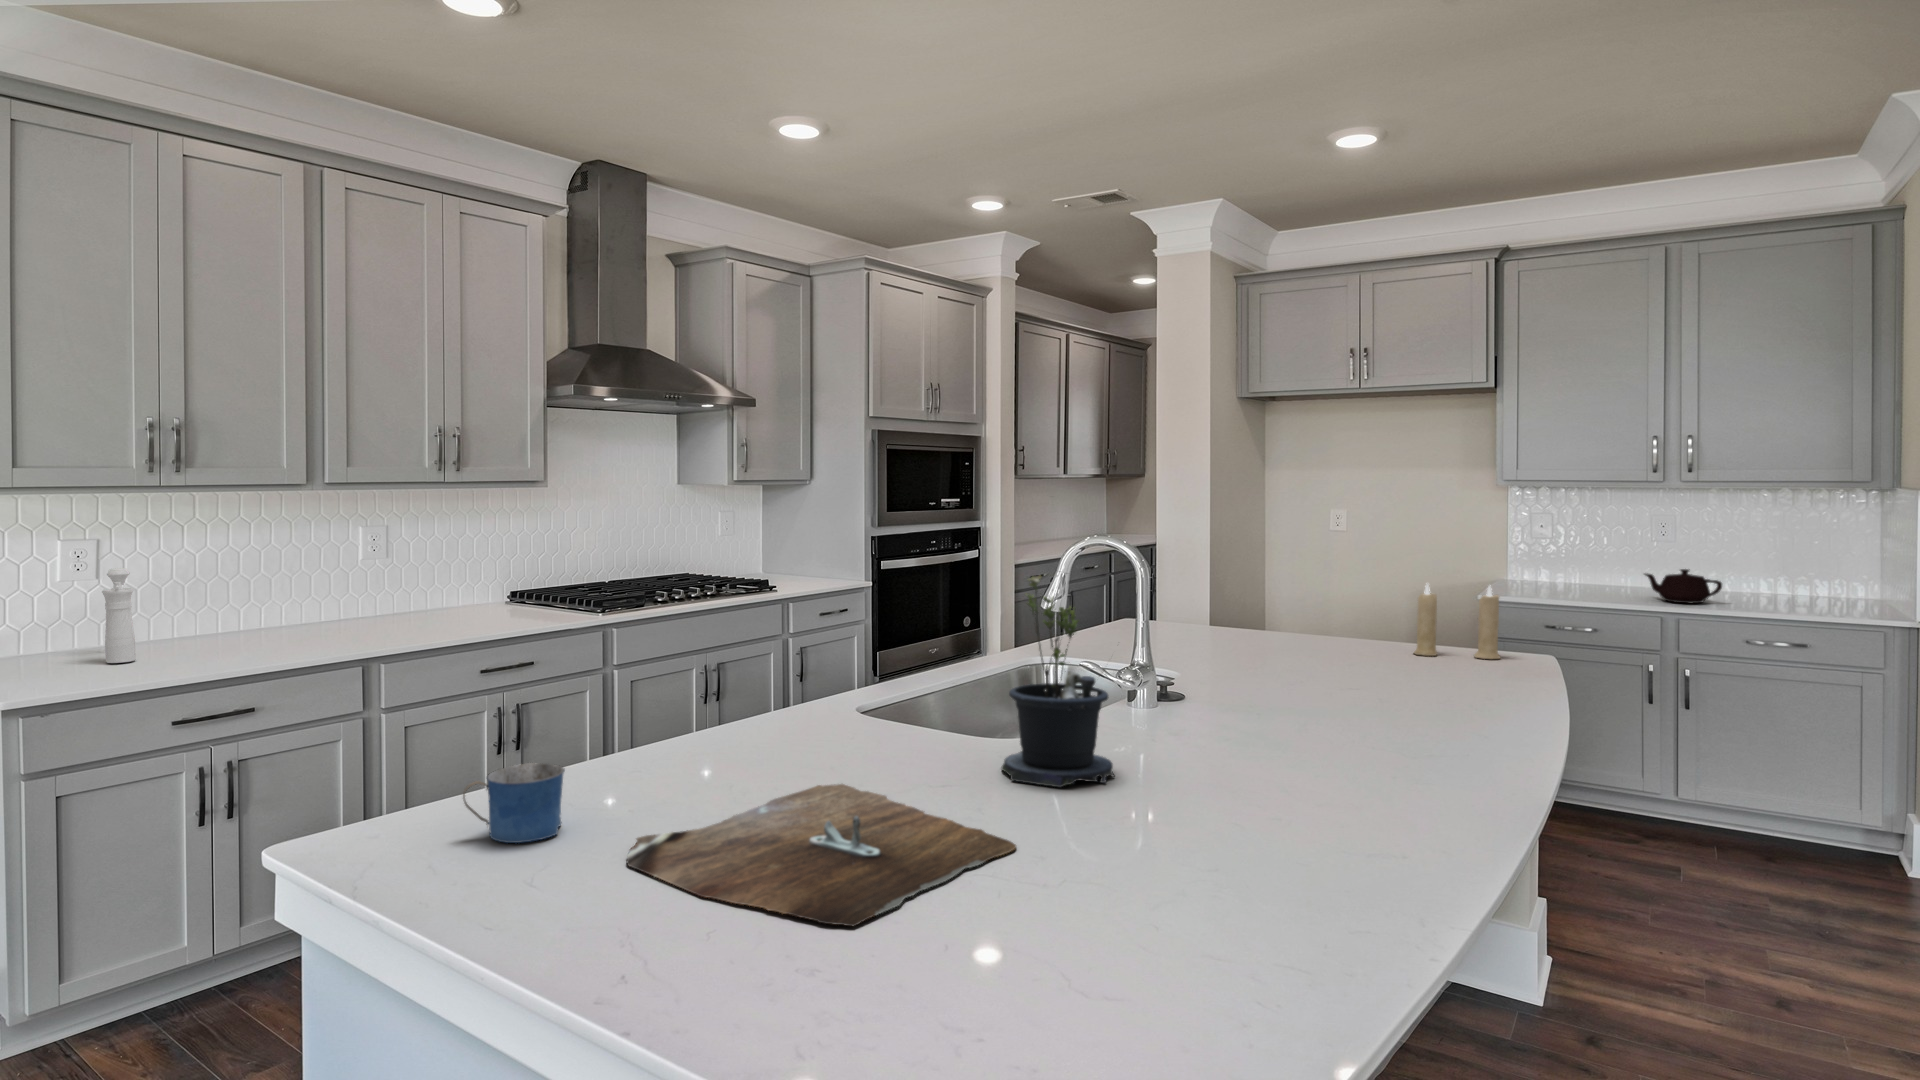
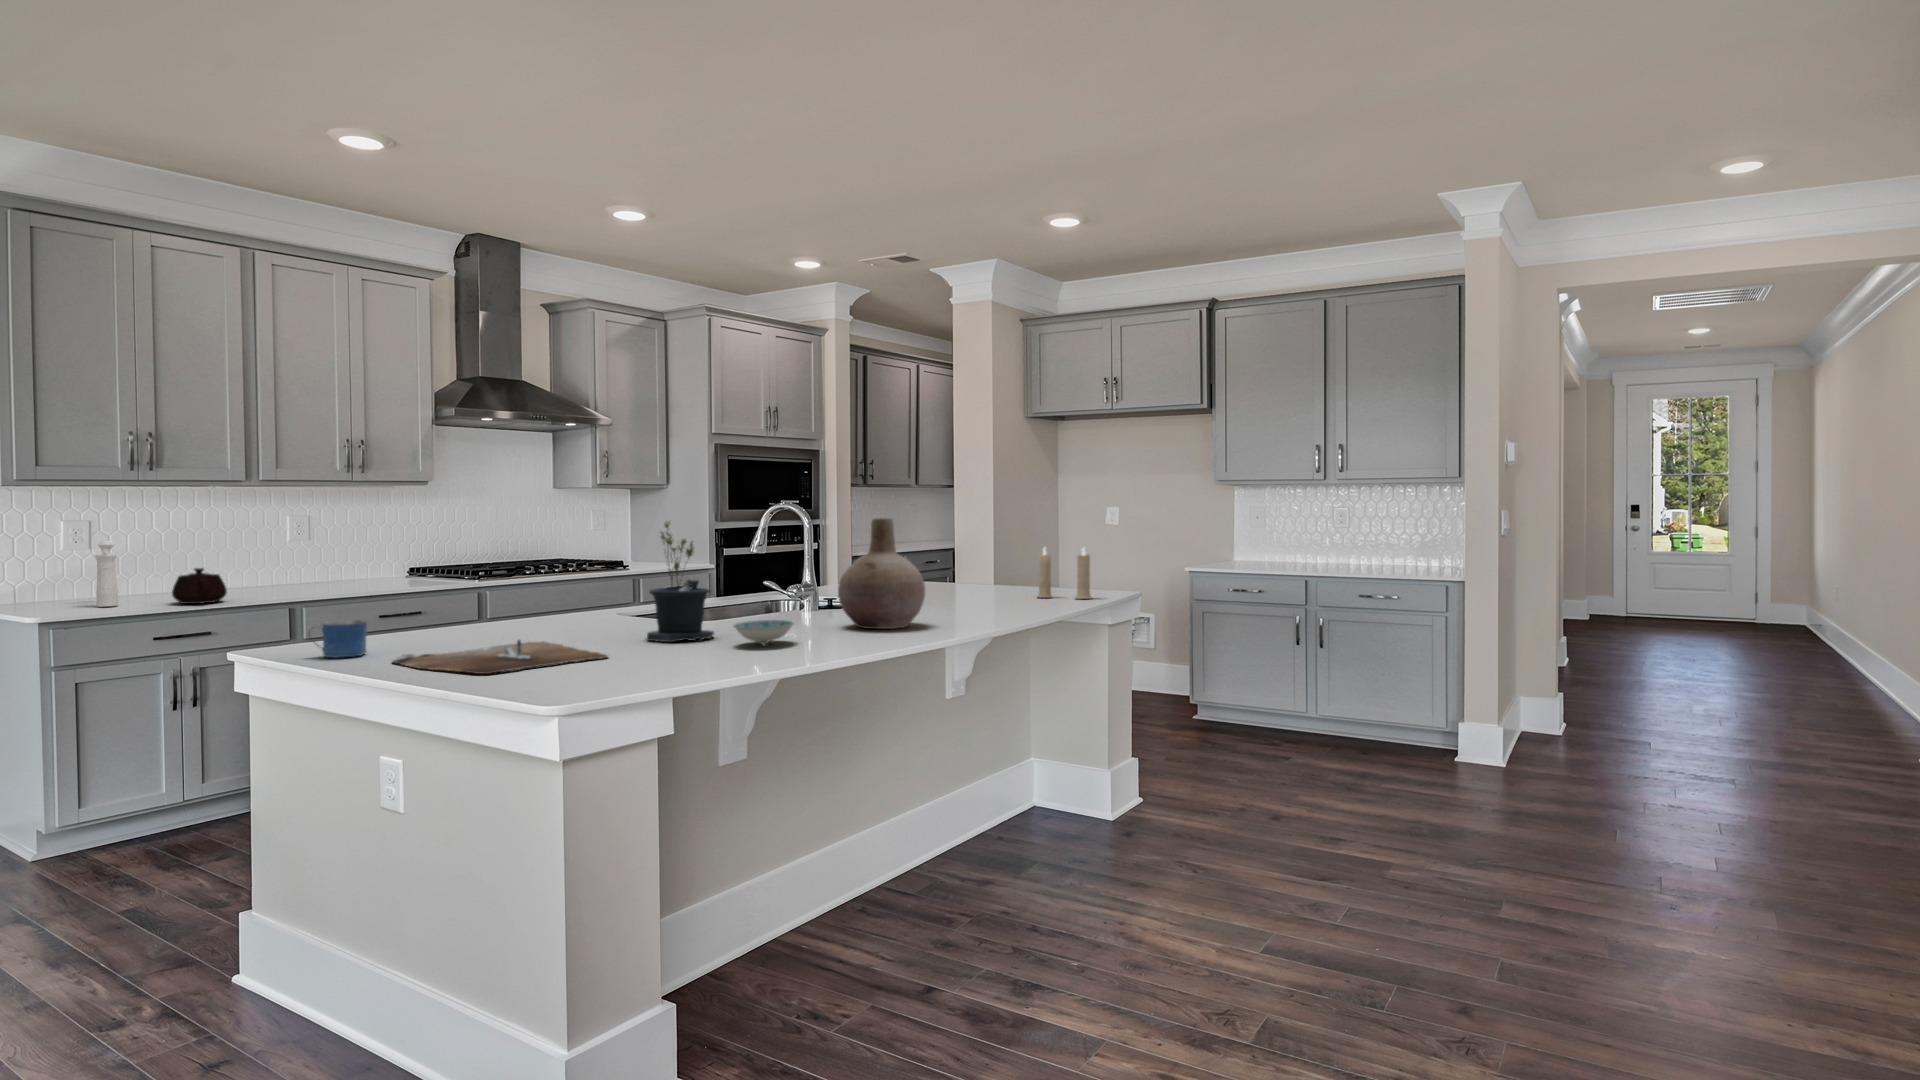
vase: none [1262,563,1409,744] -> present [838,518,925,629]
teapot: present [1644,569,1722,603] -> present [172,568,227,604]
ceramic bowl: none [1180,746,1285,798] -> present [733,620,794,645]

